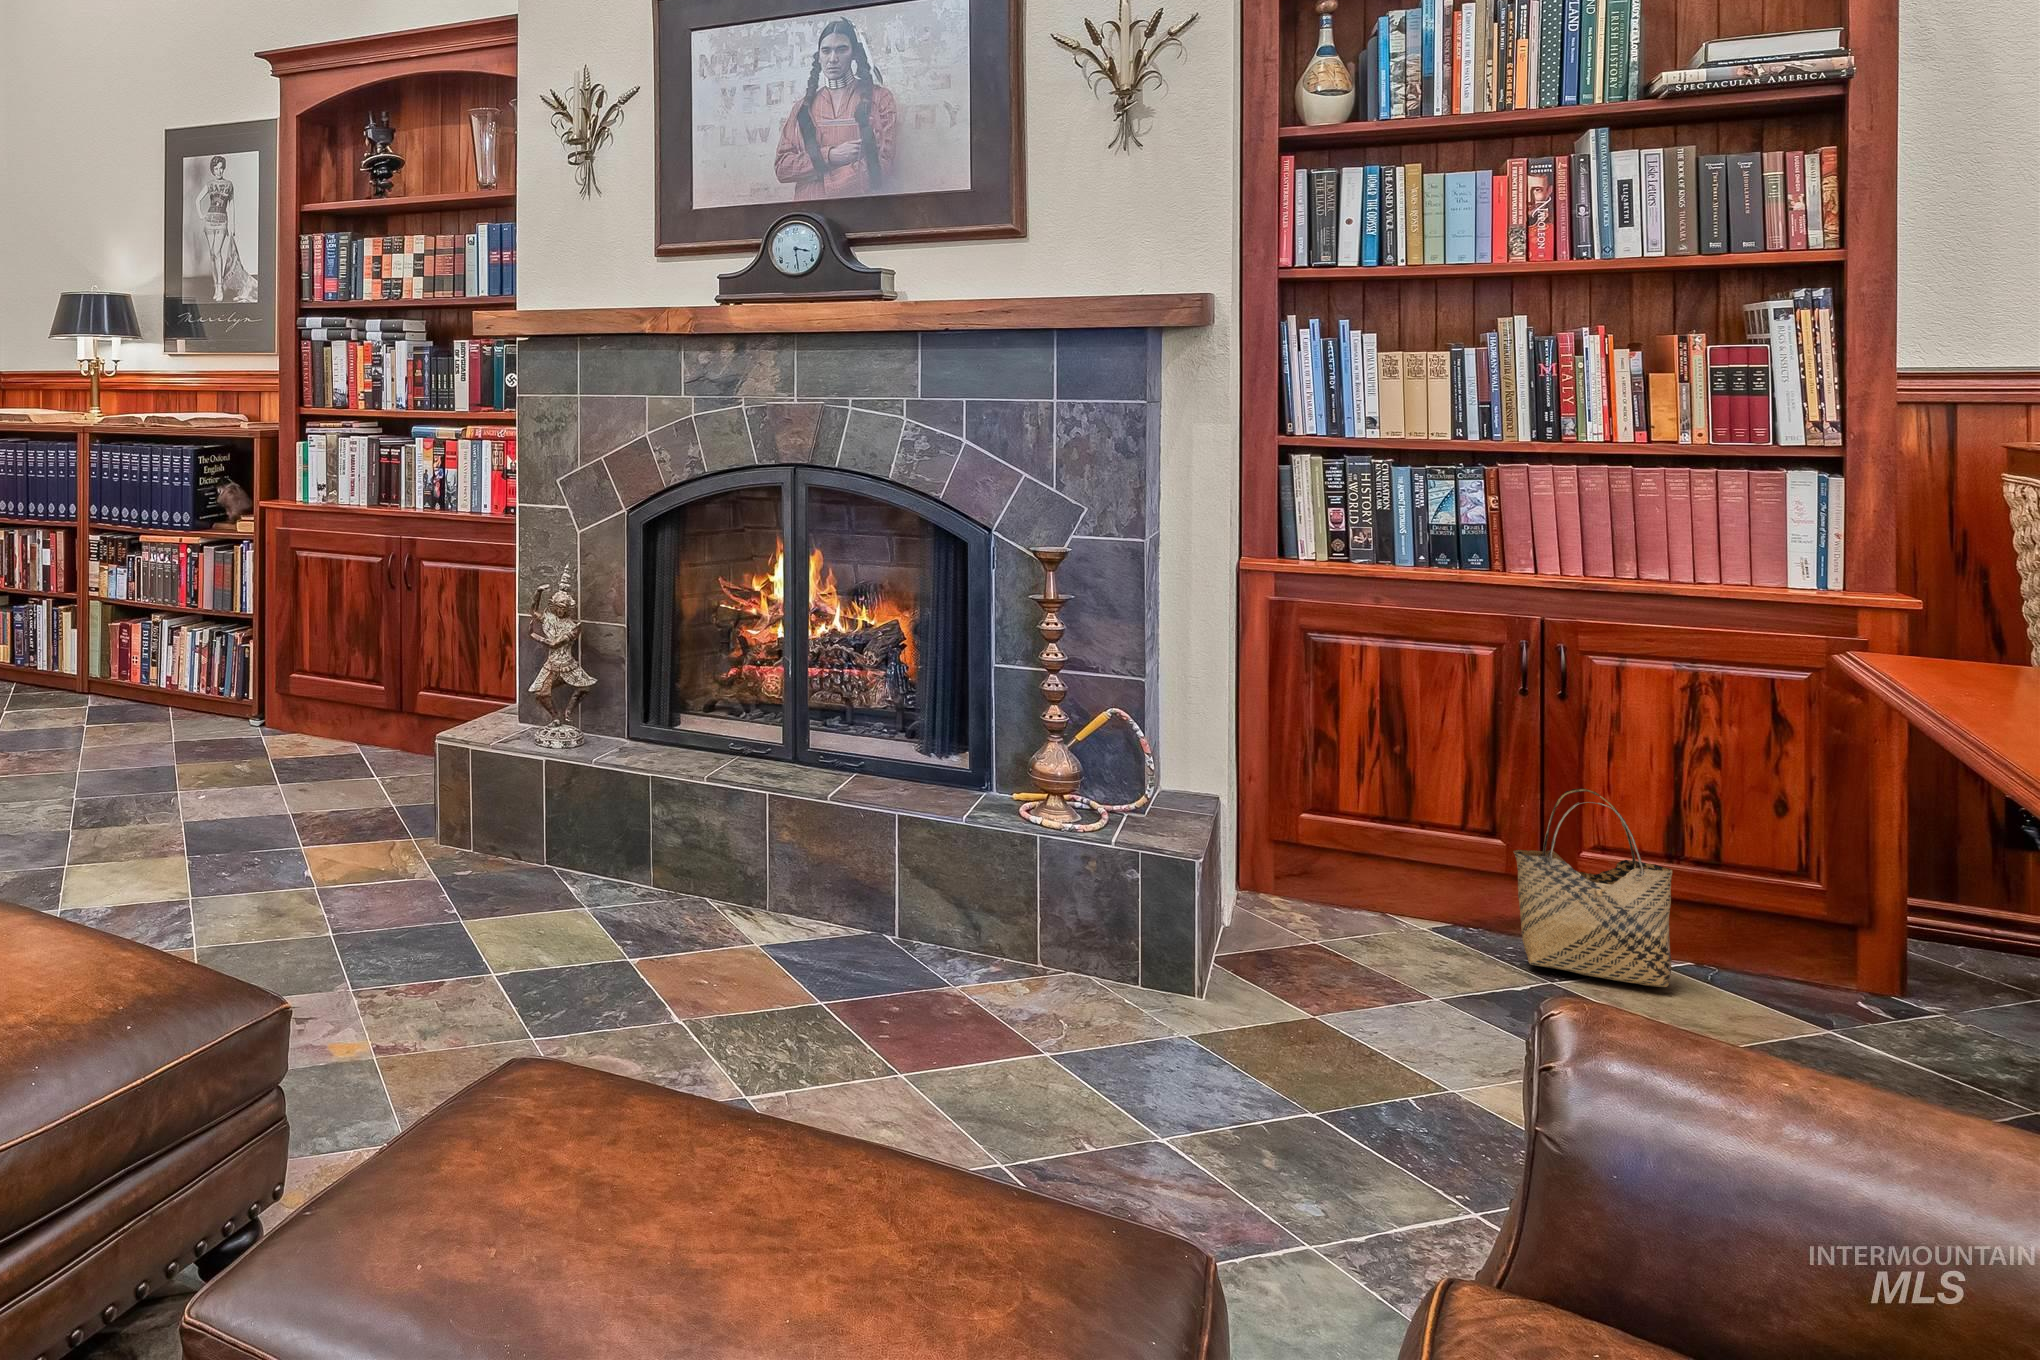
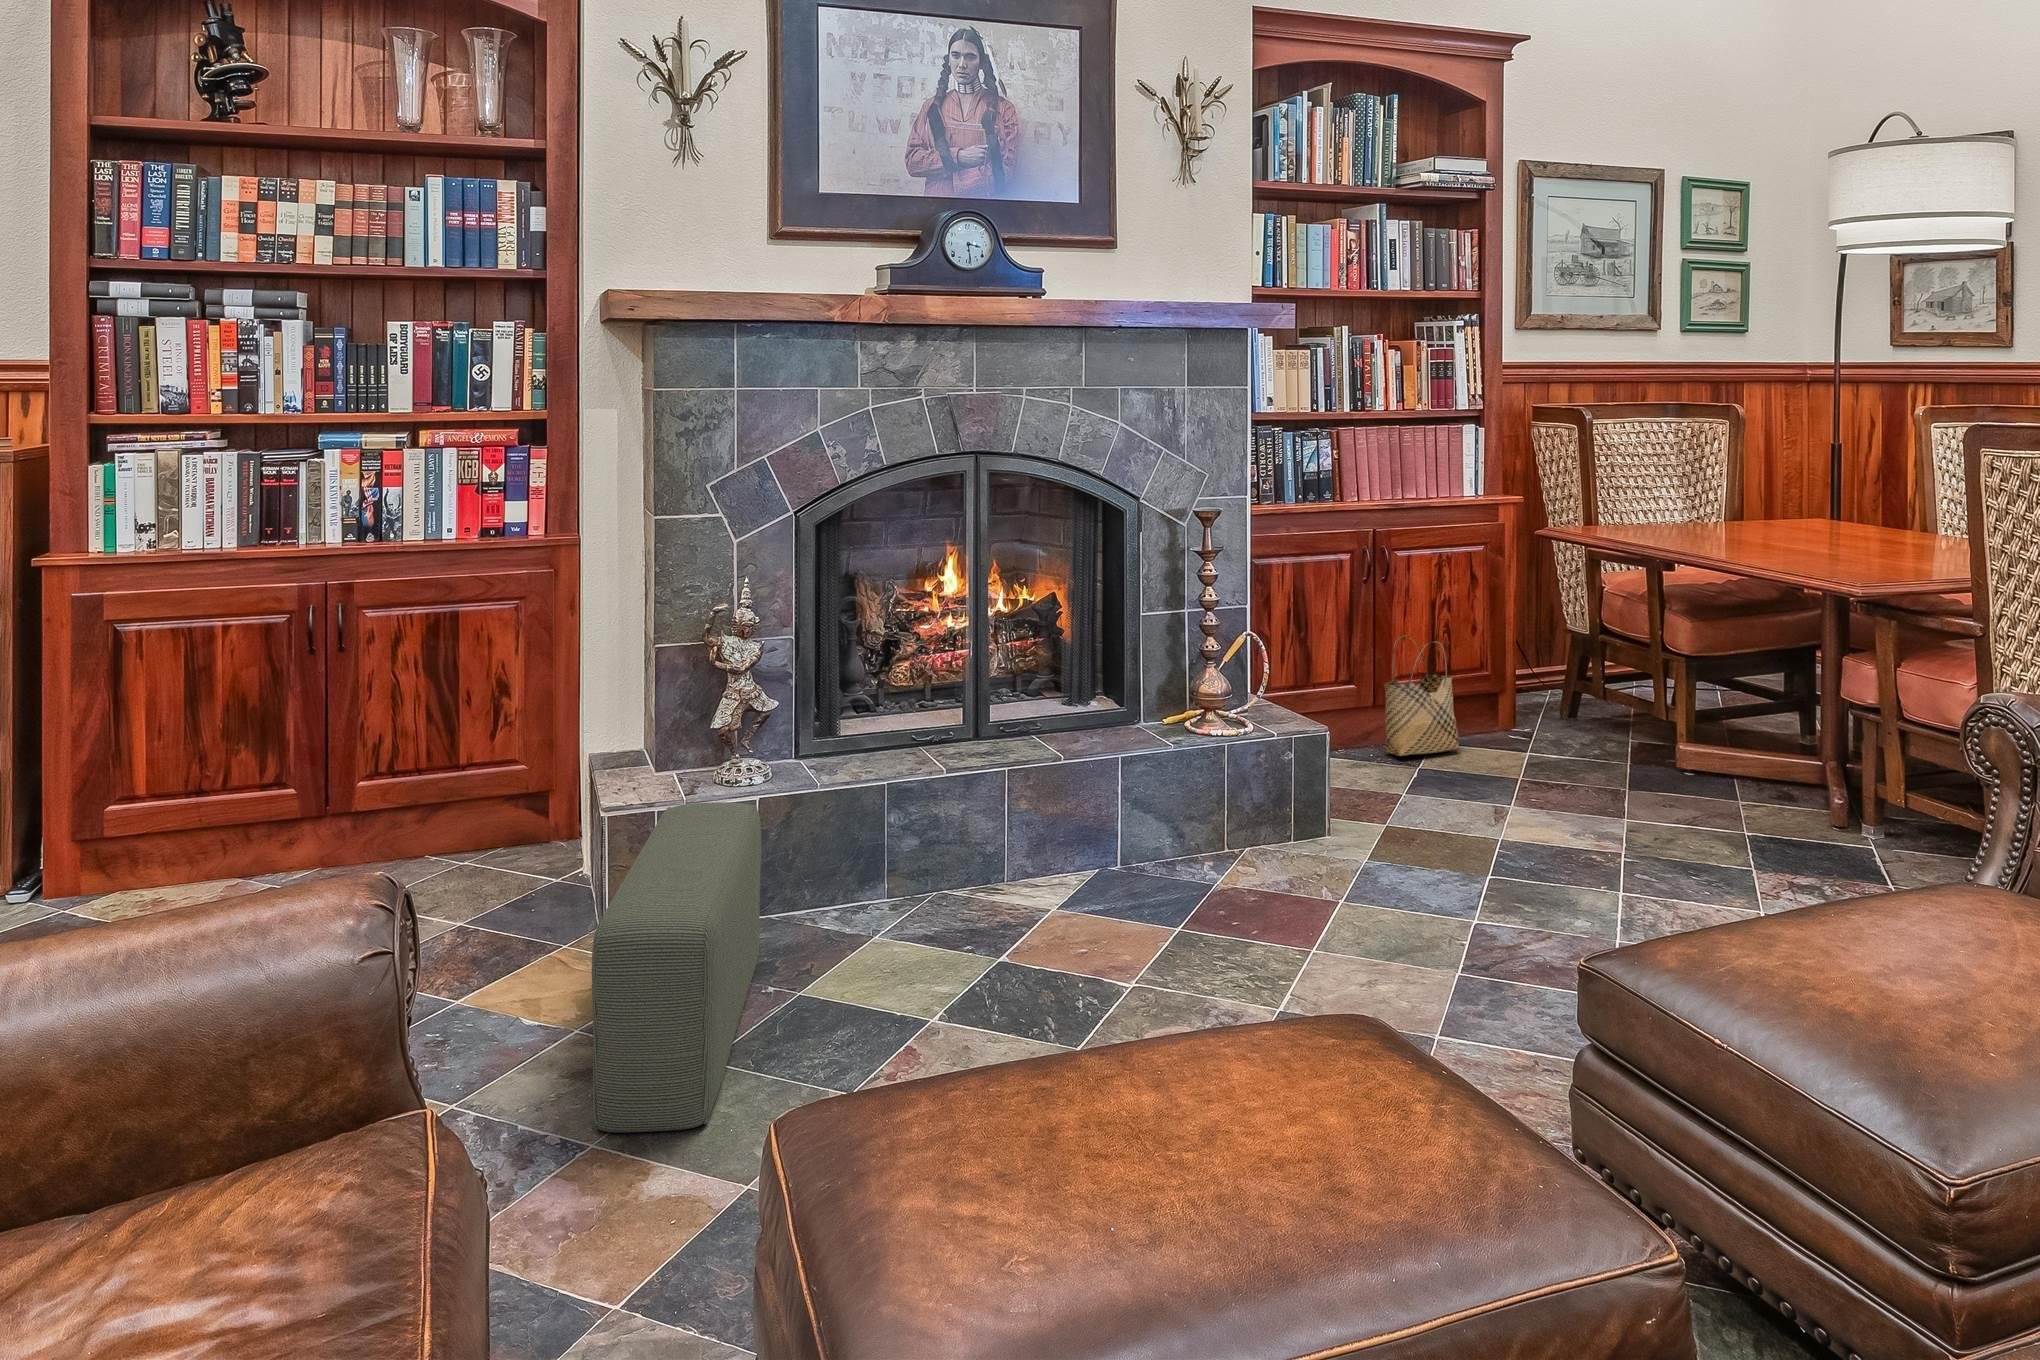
pouf: none [220,734,495,949] -> present [592,802,761,1132]

